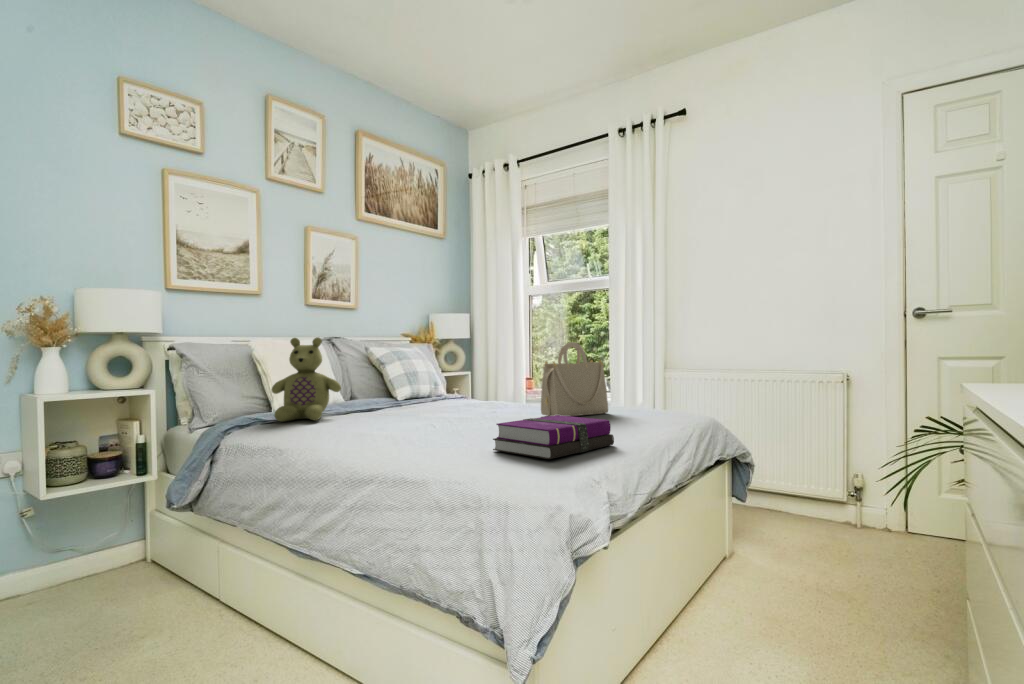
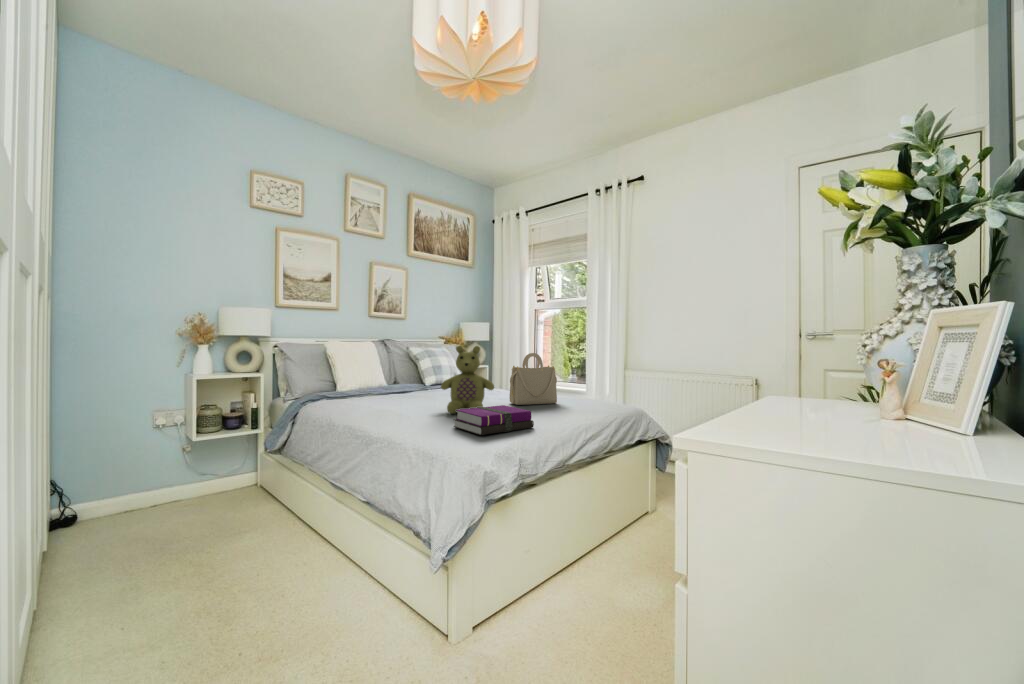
stuffed bear: present [272,337,341,422] -> present [441,346,494,413]

